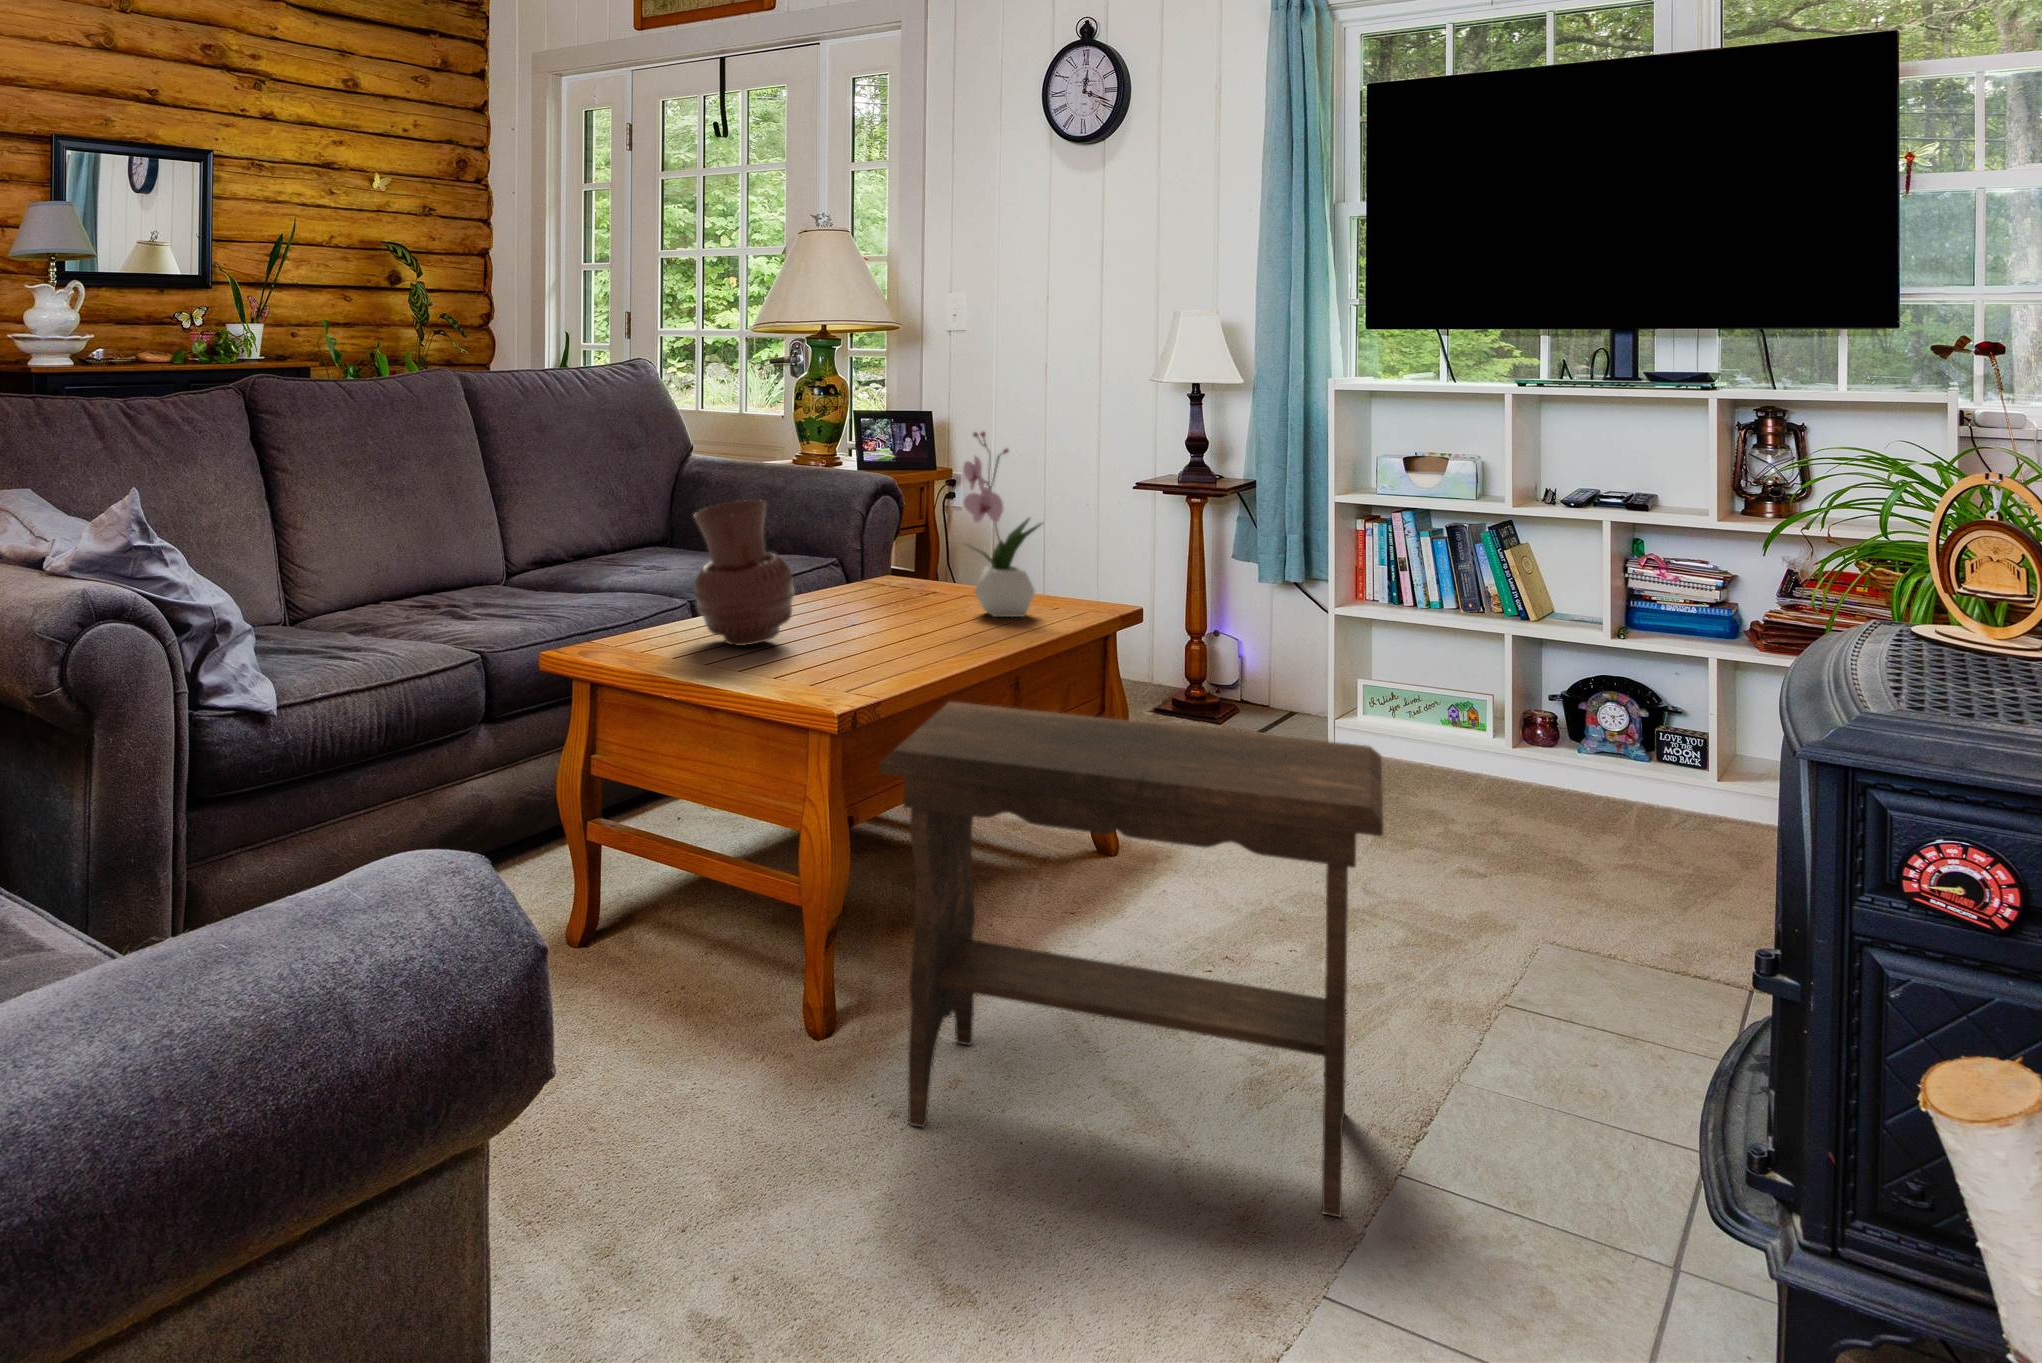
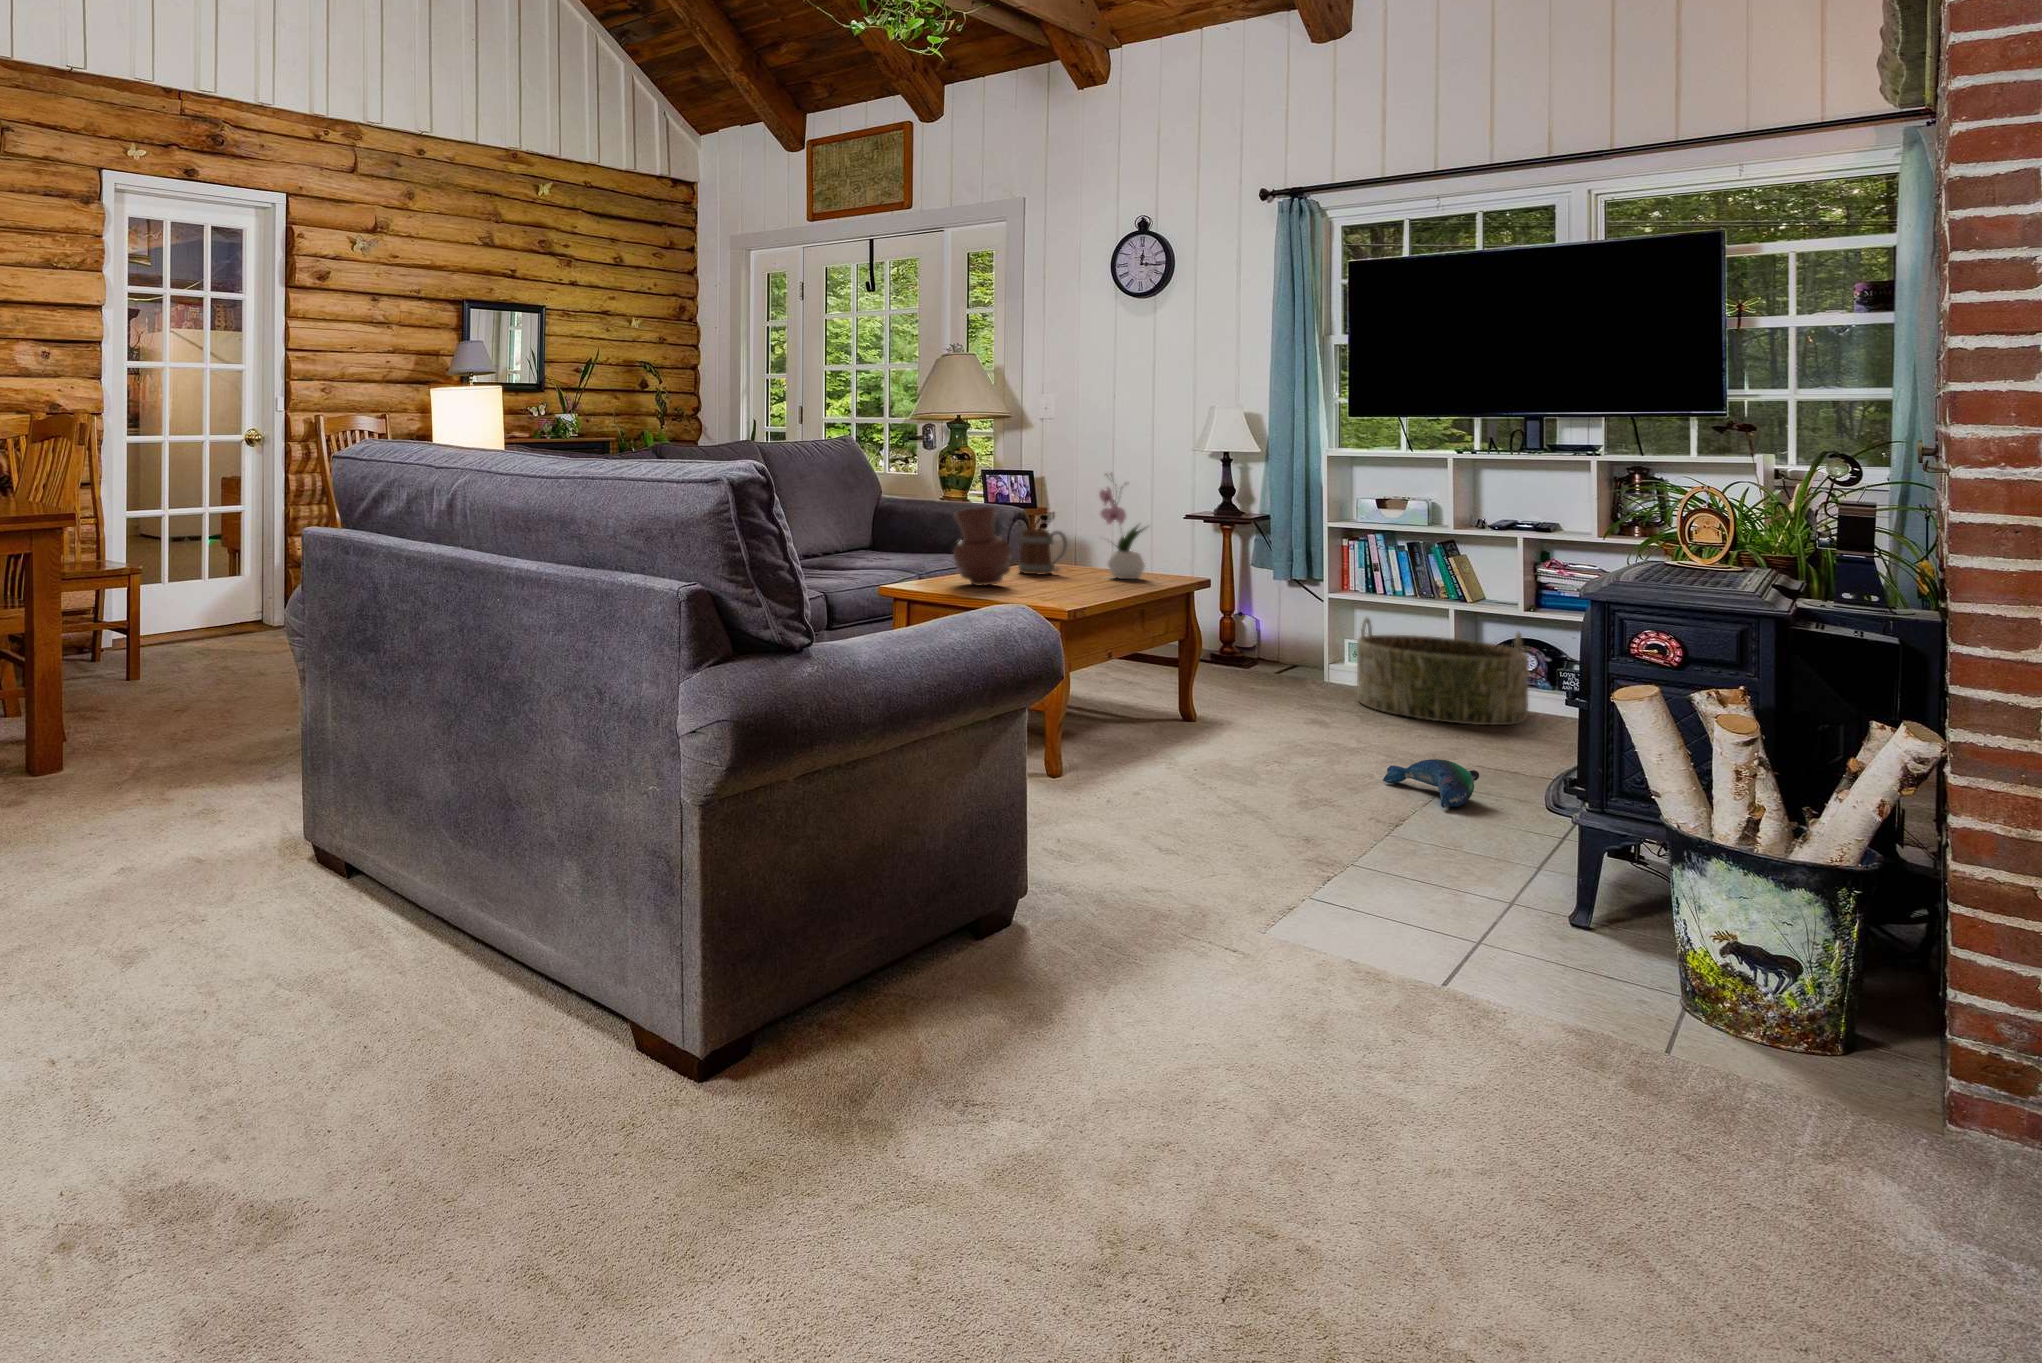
mug: none [836,527,914,608] -> present [1018,529,1067,575]
basket: none [1371,649,1617,830] -> present [1357,618,1528,725]
footstool: present [879,702,1383,1217] -> none [1100,605,1376,842]
plush toy: none [1400,963,1560,1079] -> present [1383,759,1479,808]

